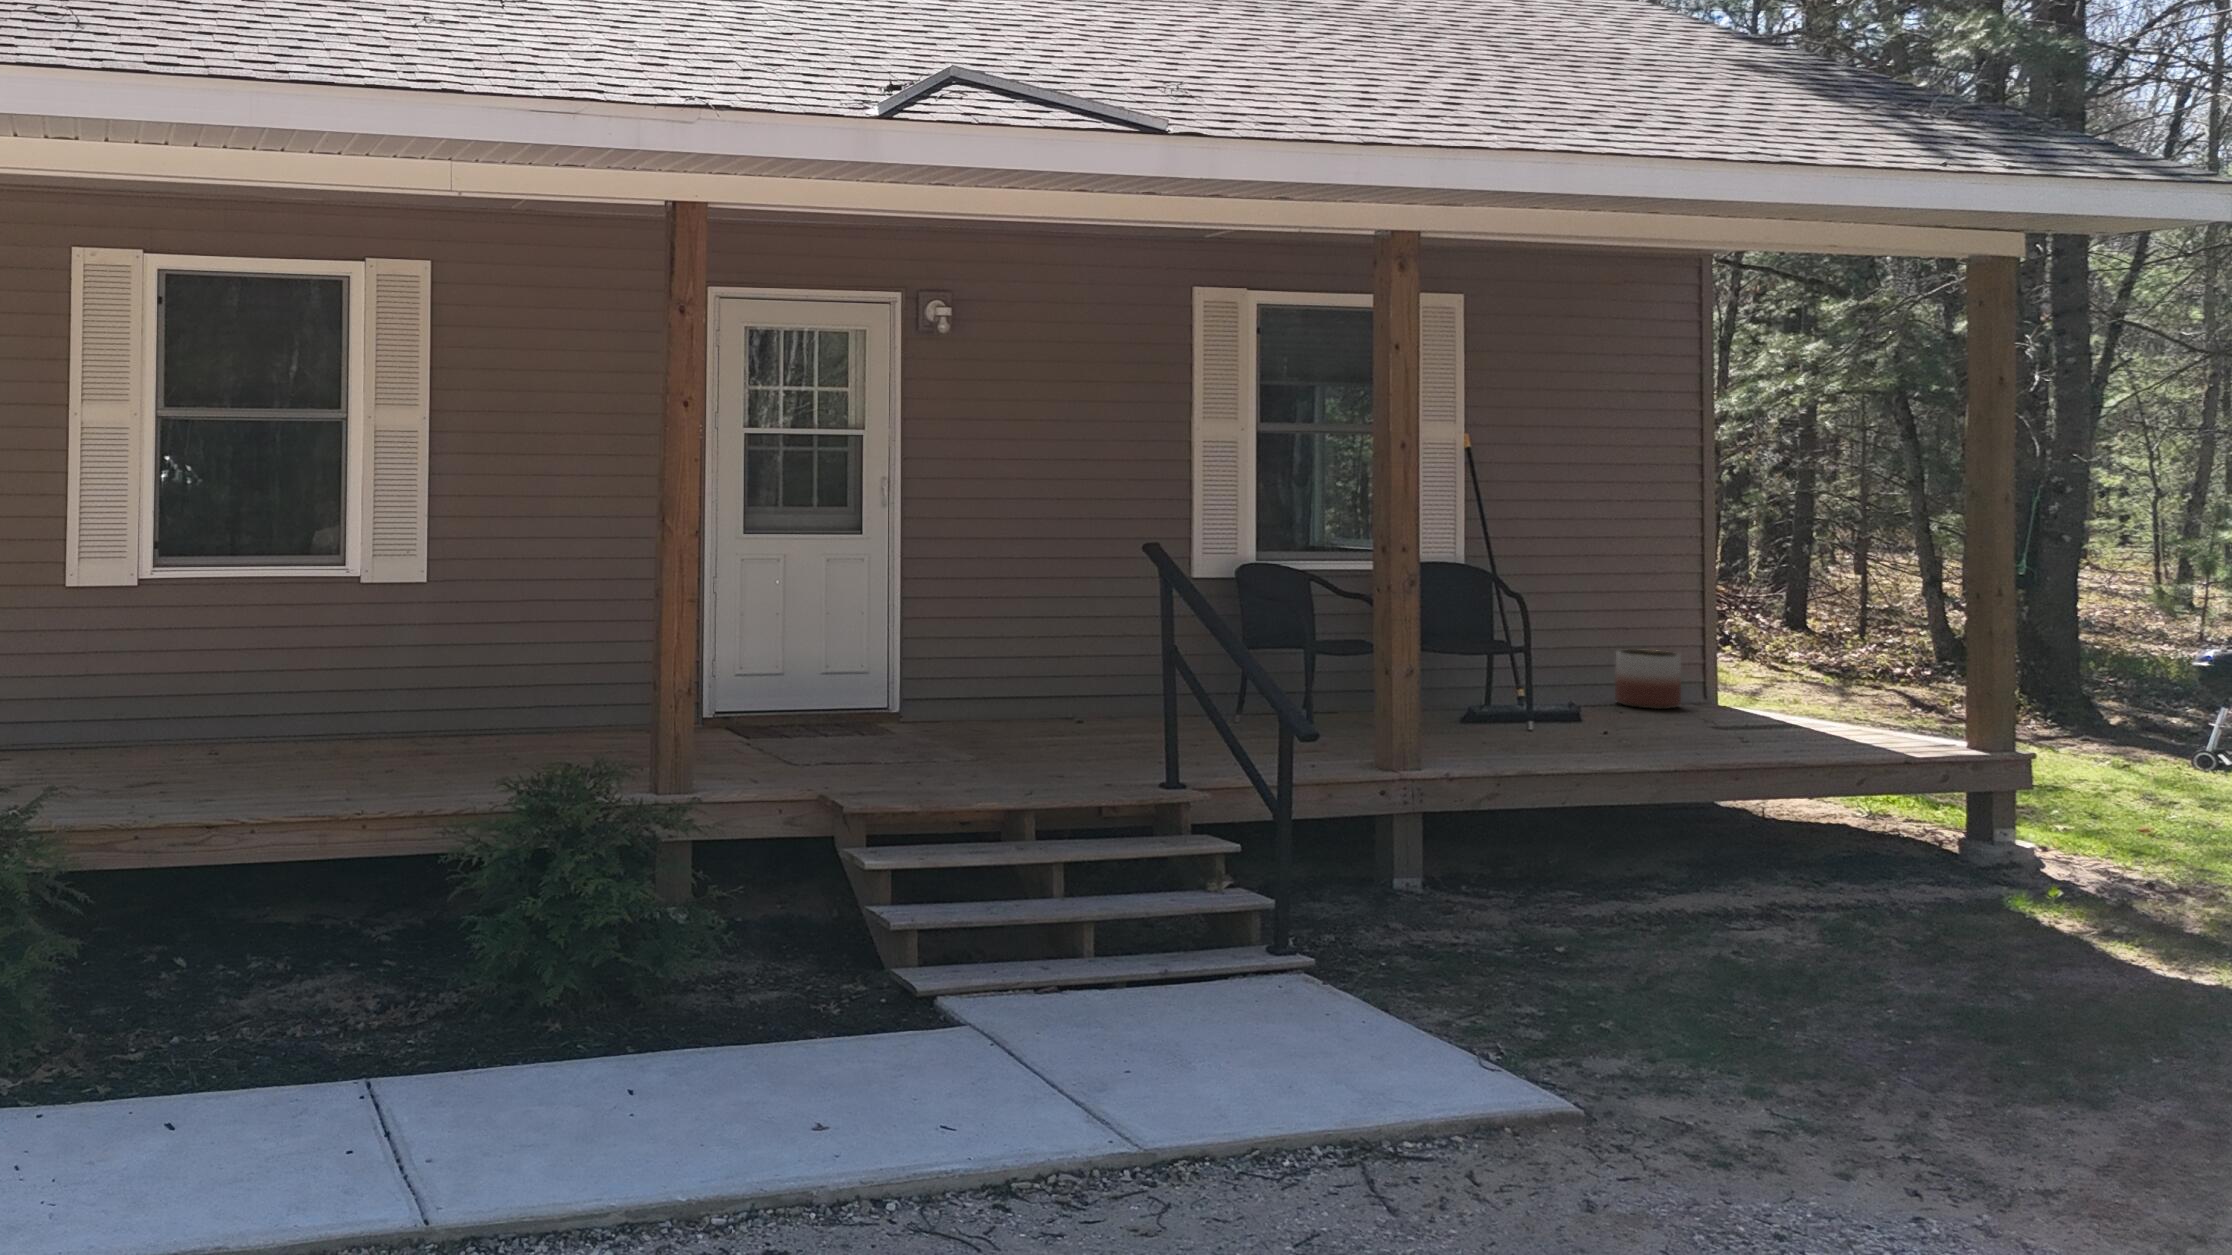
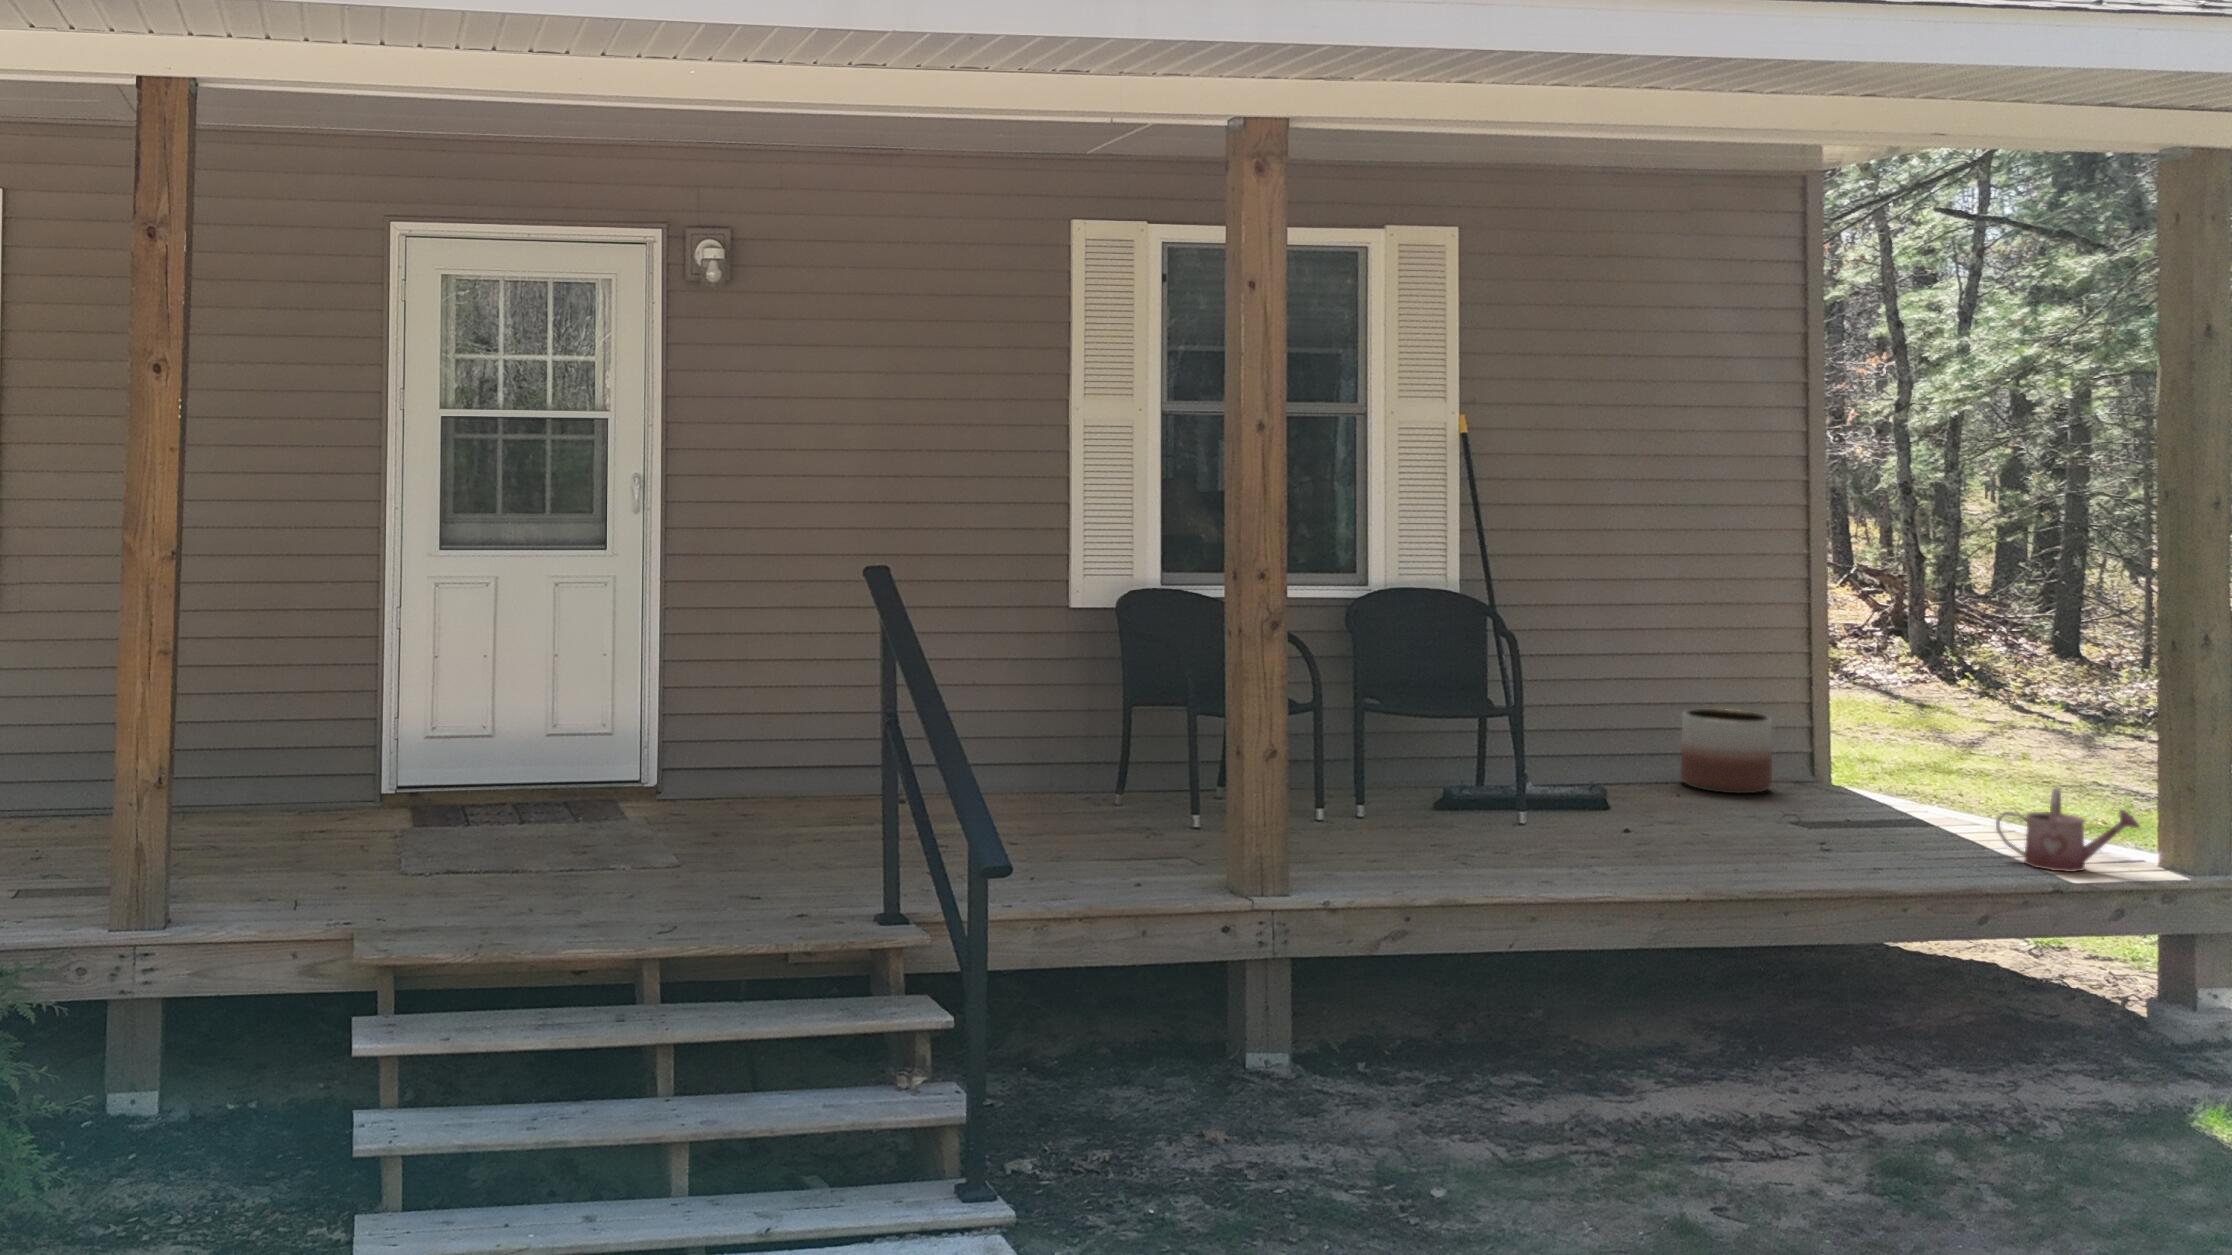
watering can: none [1858,692,1958,750] -> present [1996,787,2140,872]

